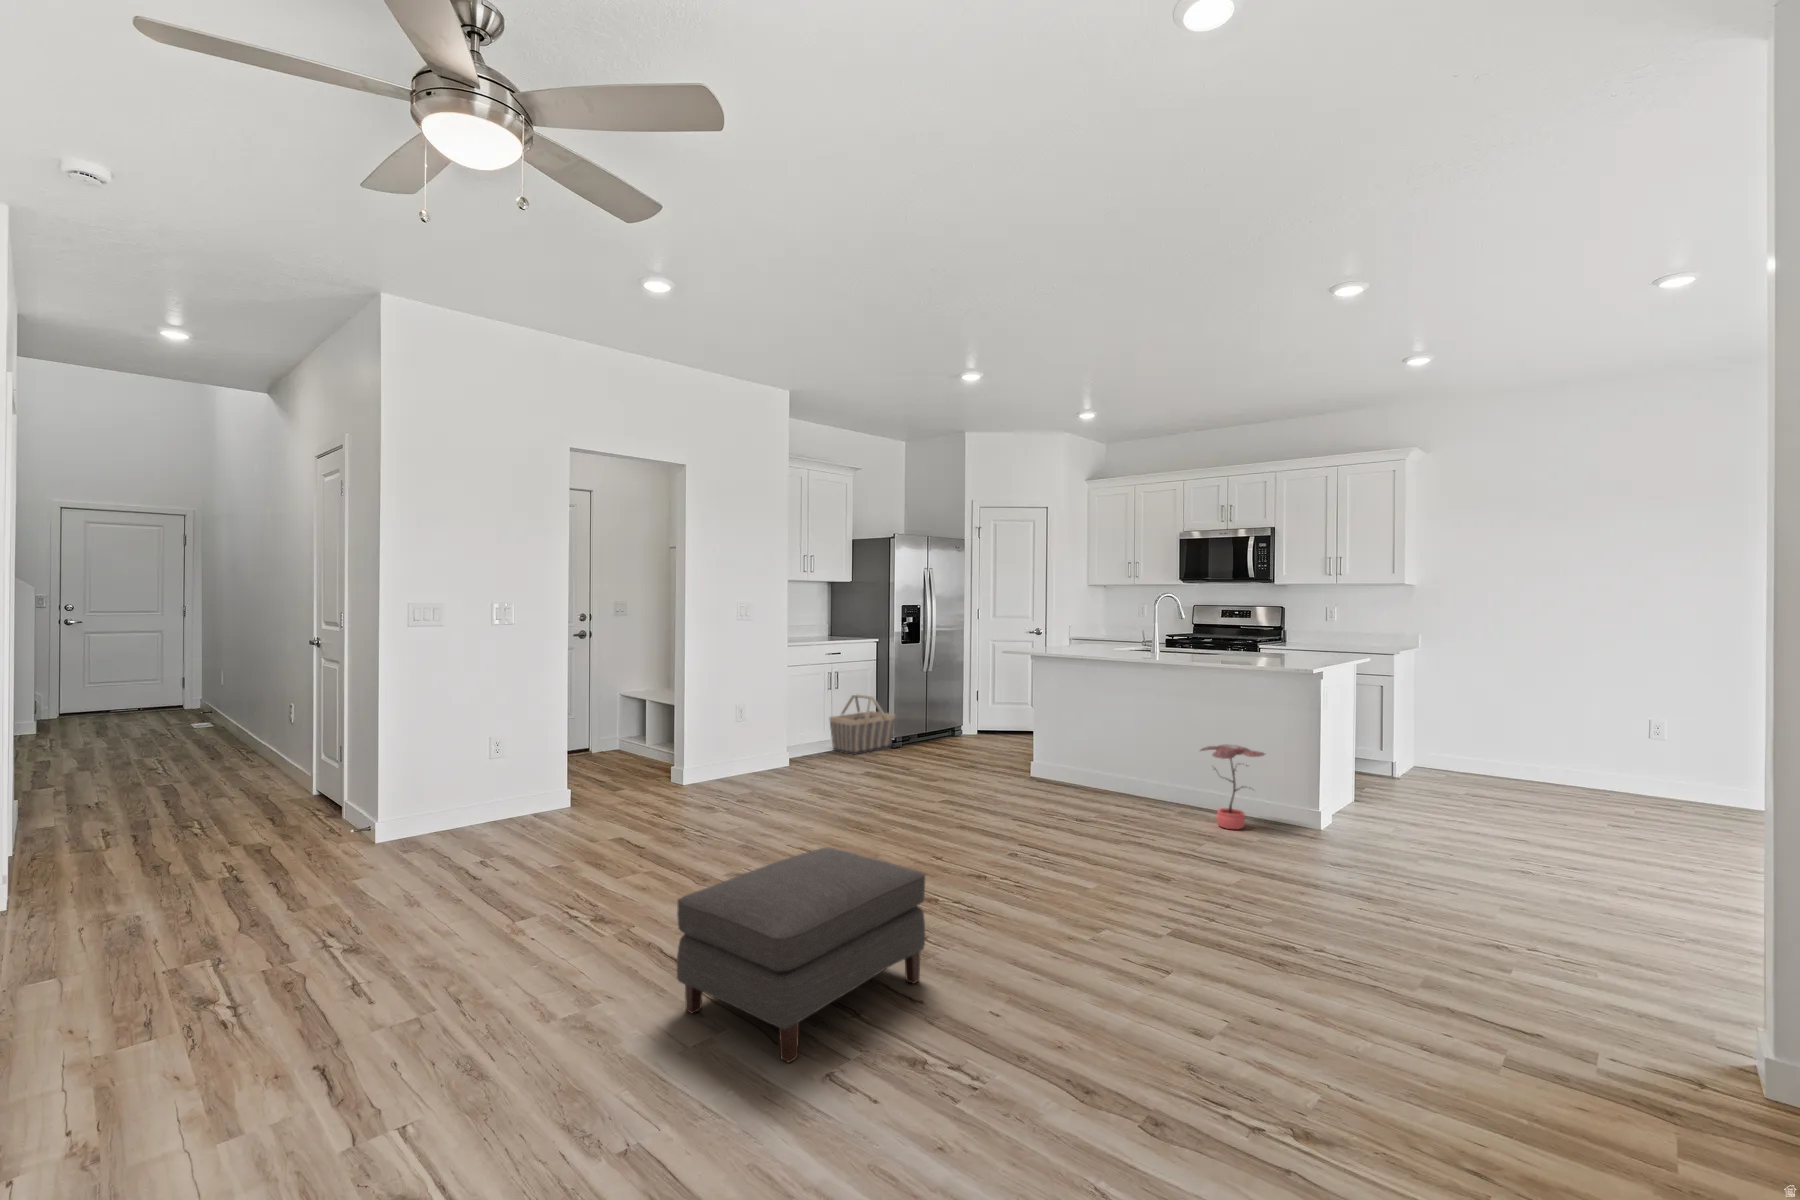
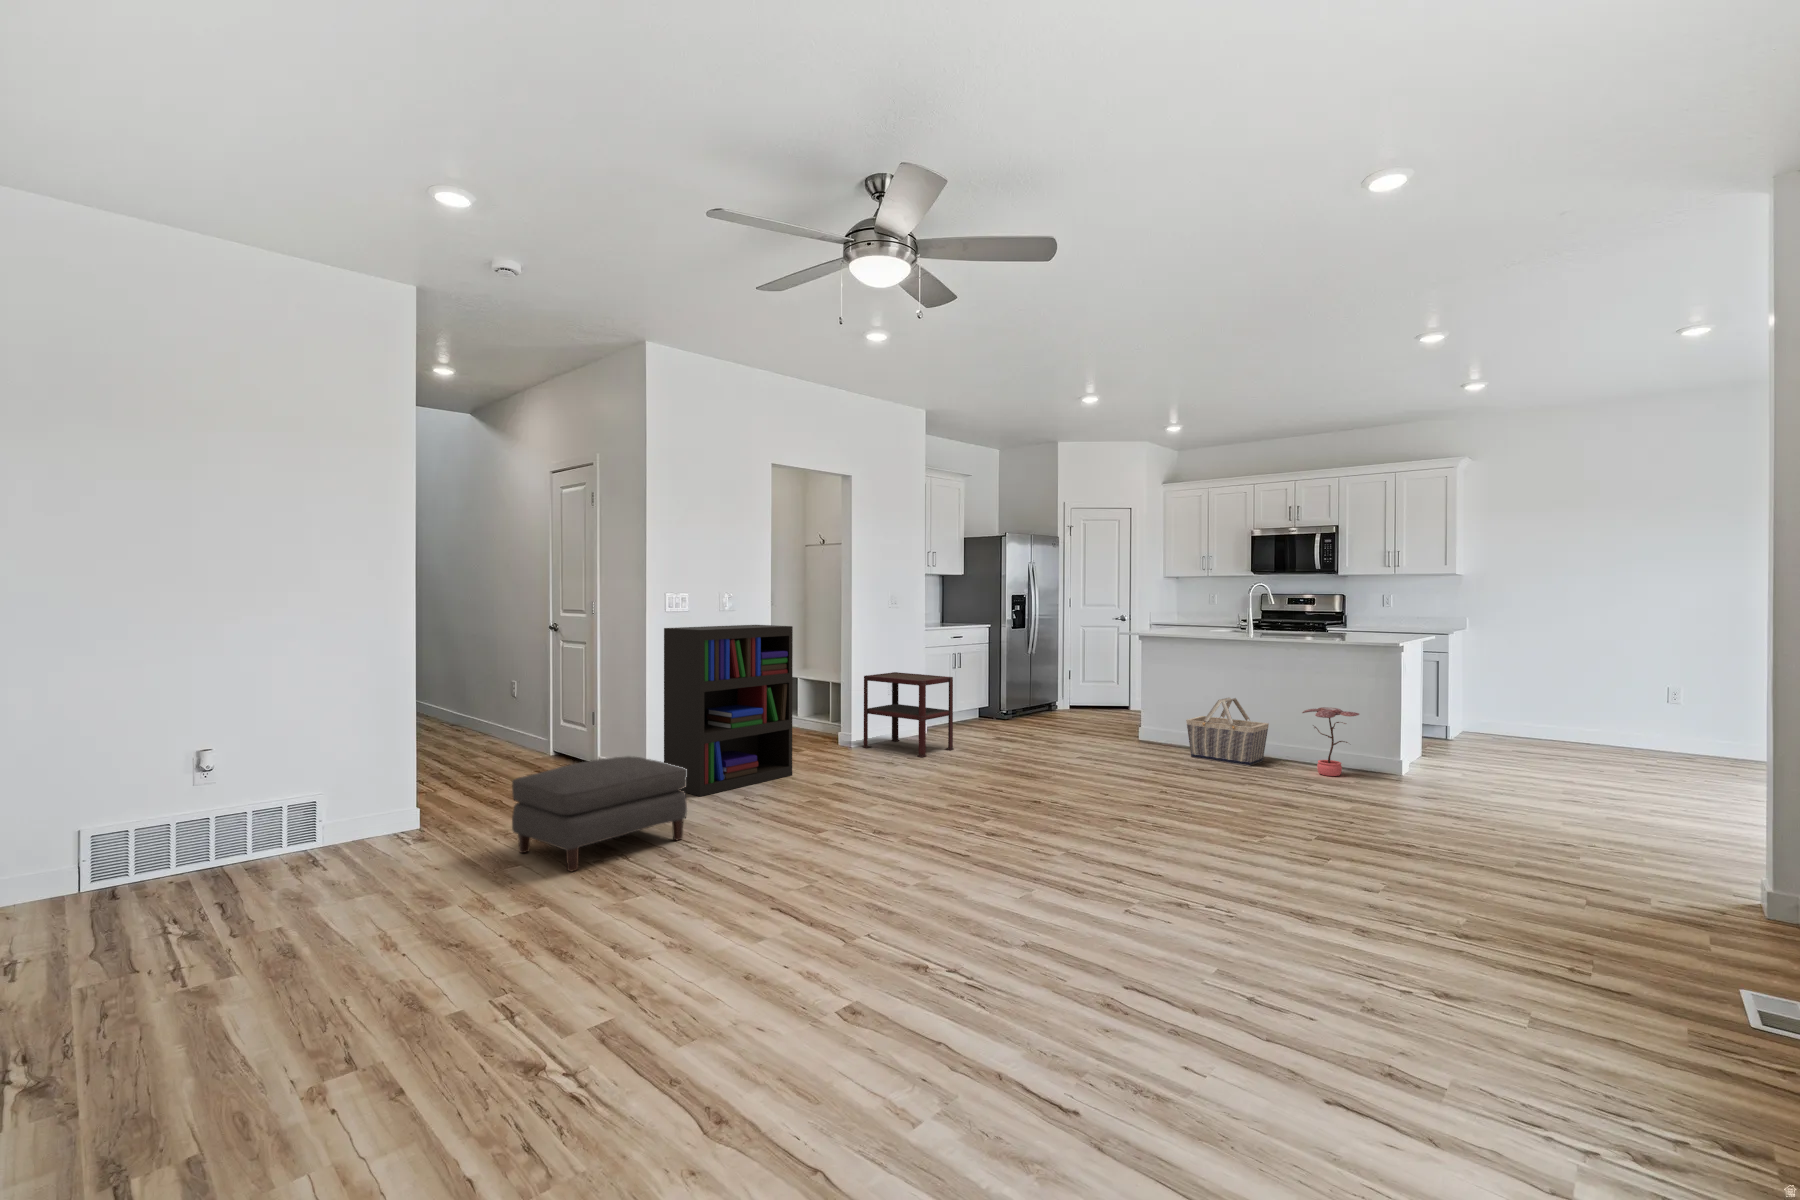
bookshelf: none [398,639,576,855] -> present [664,625,793,796]
side table: none [697,694,803,798] -> present [863,672,954,757]
basket: present [829,694,895,755] -> present [1186,698,1269,766]
ottoman: present [677,847,925,1062] -> present [512,756,687,871]

